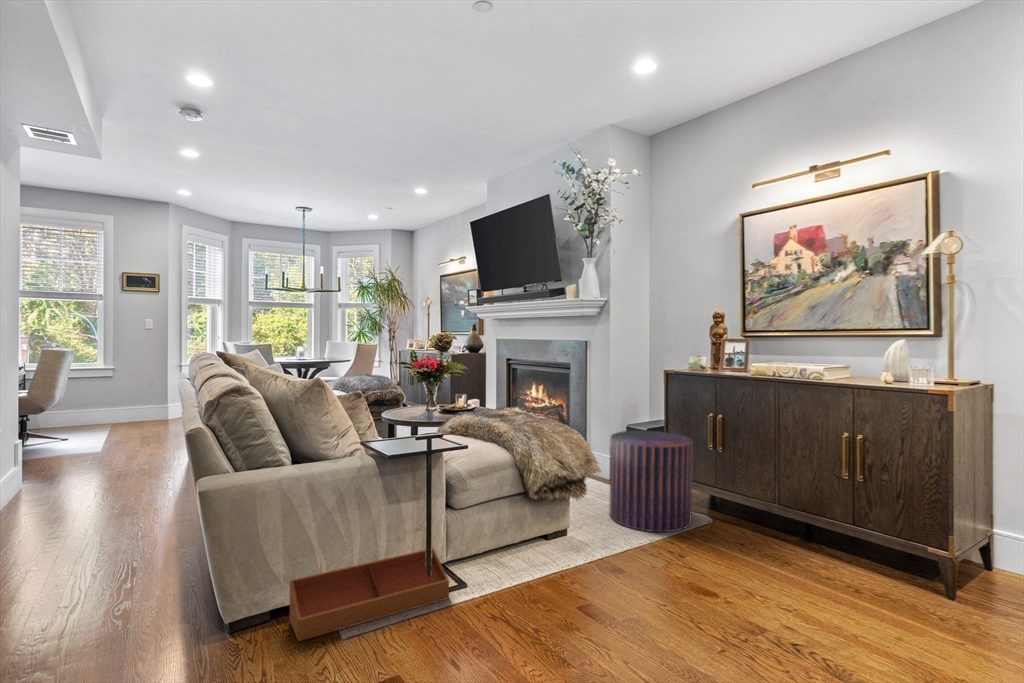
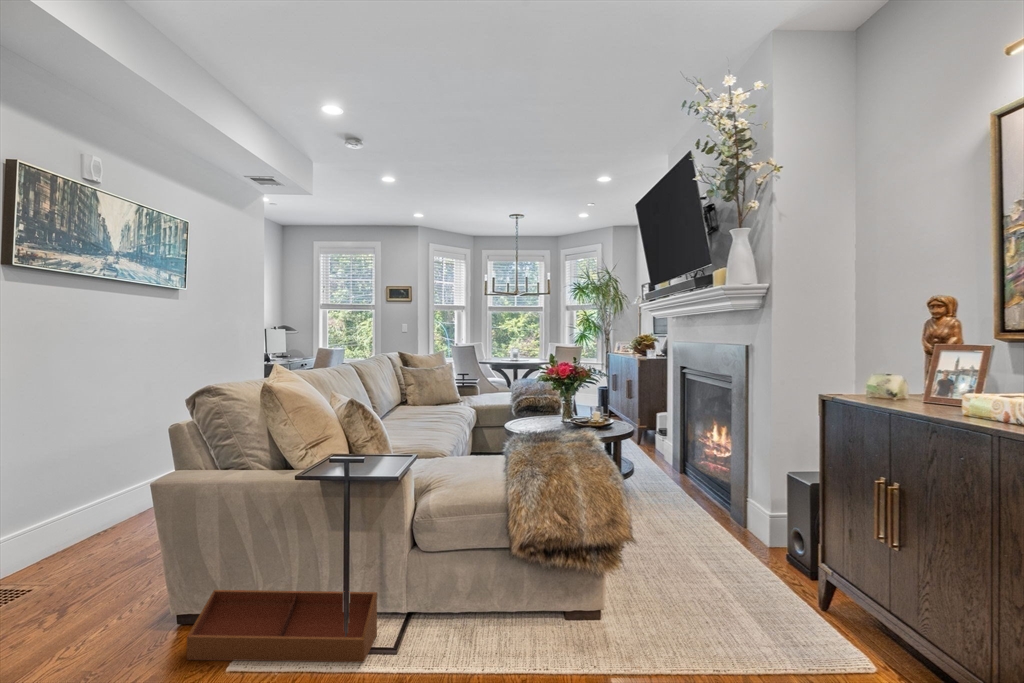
pouf: present [609,431,693,532] -> none [697,482,840,665]

